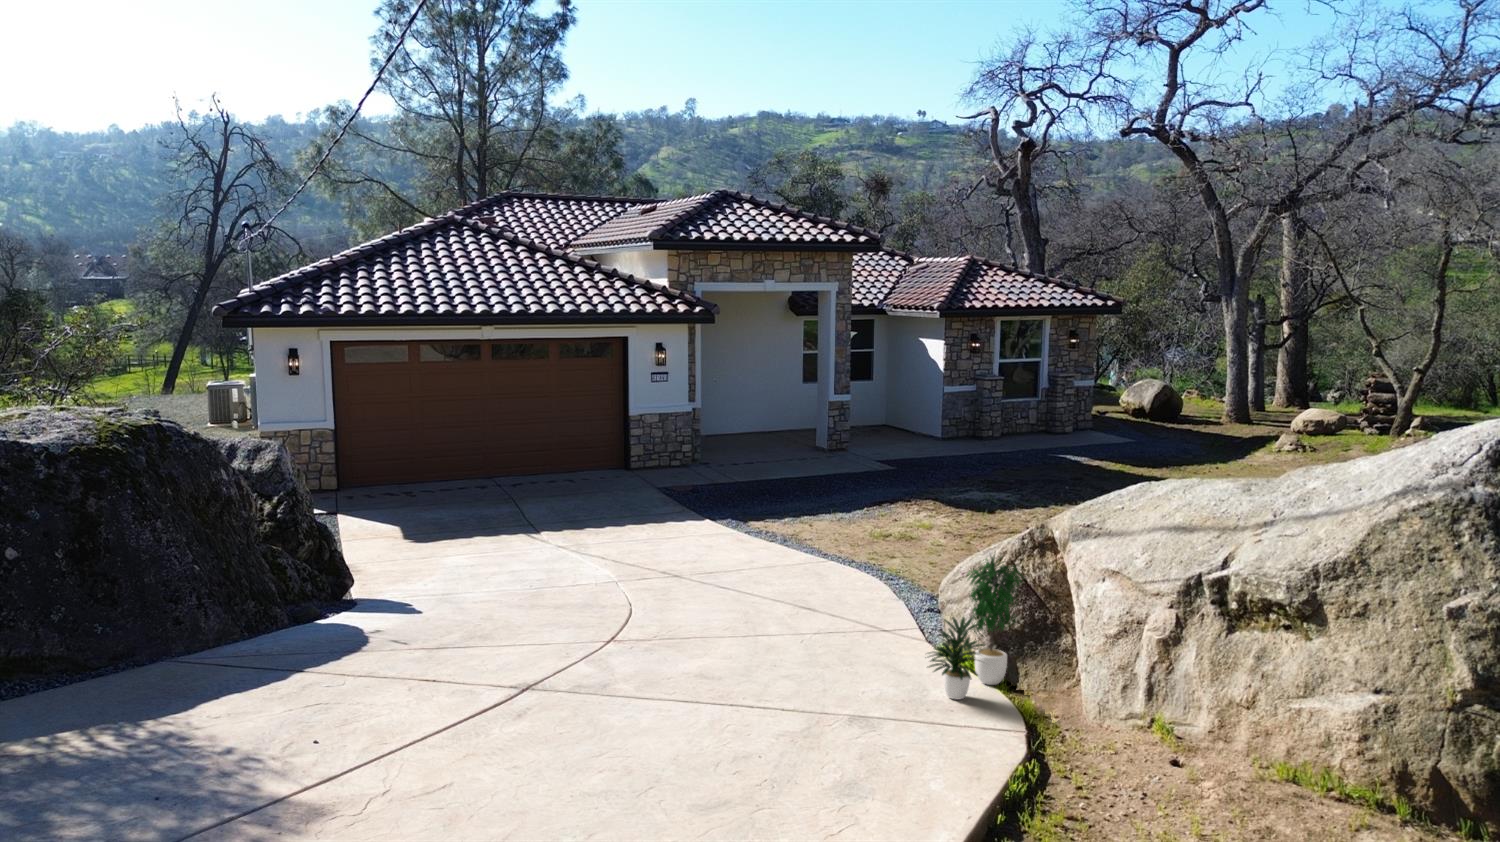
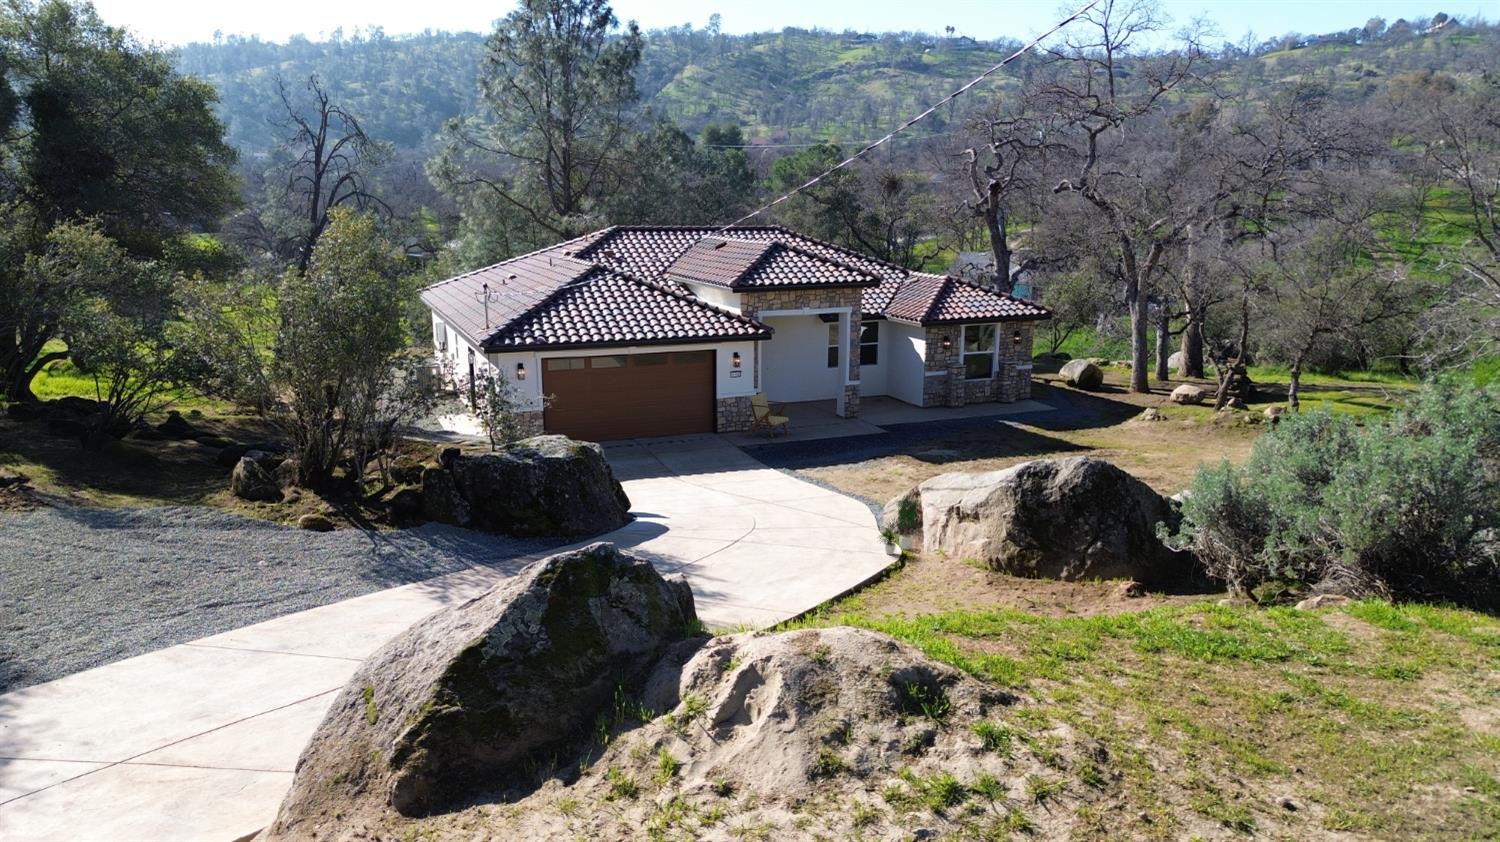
lounge chair: none [671,407,743,478] -> present [745,393,790,439]

